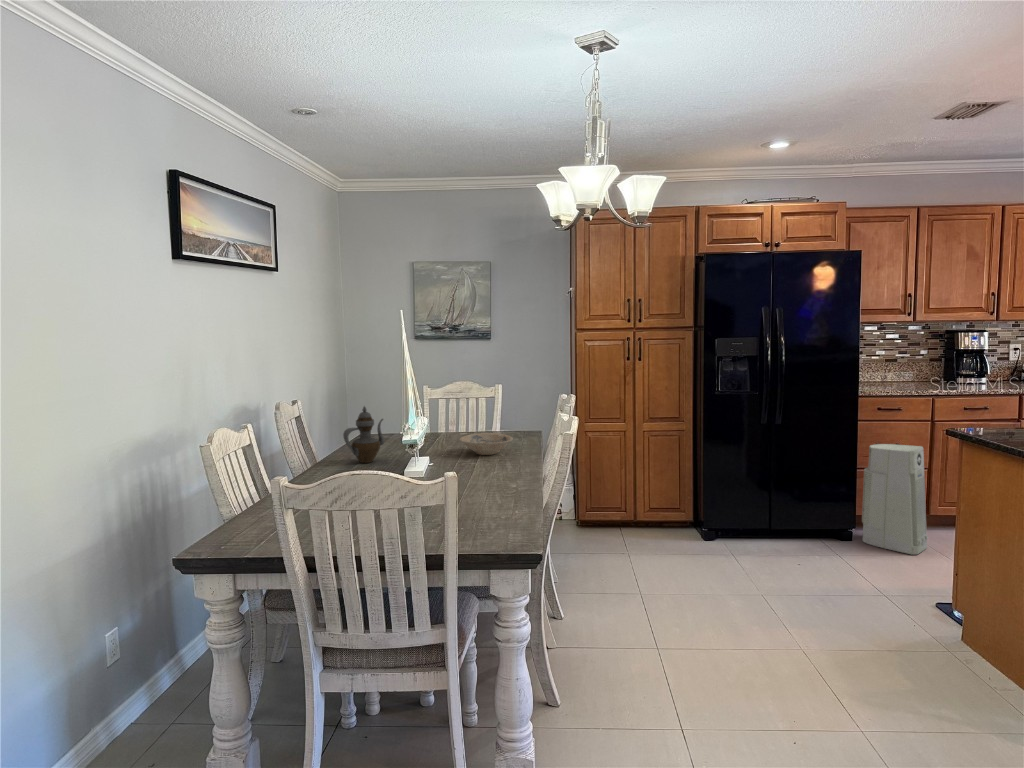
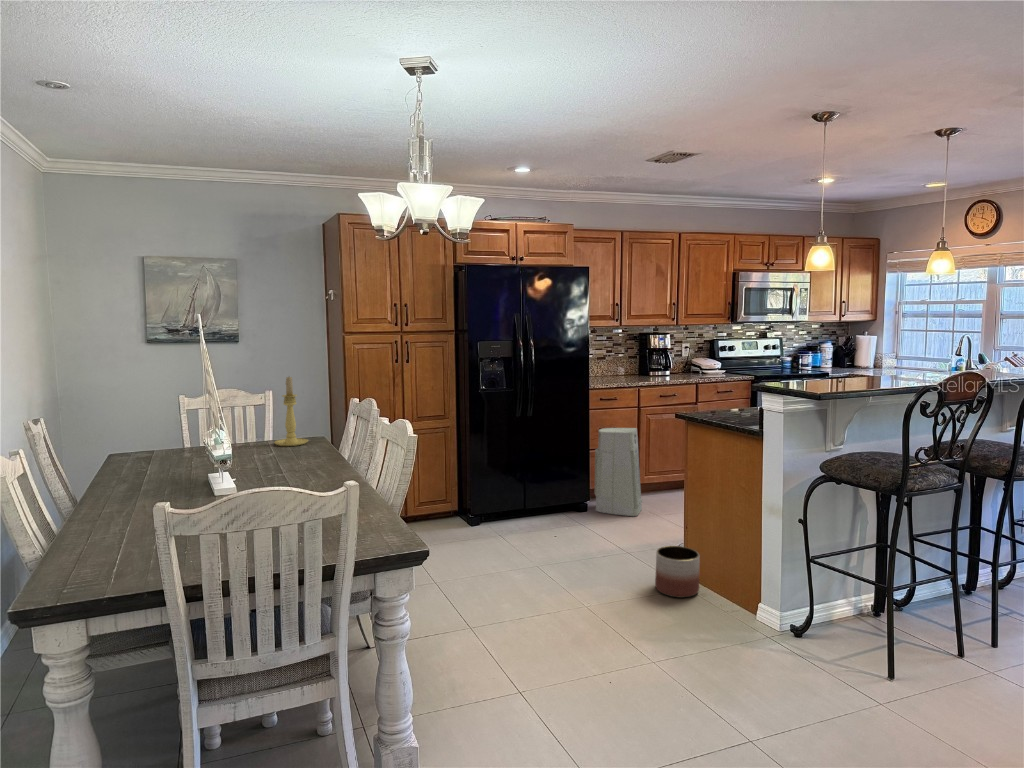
candle holder: none [490,370,521,438] -> present [274,377,308,446]
teapot: present [343,406,385,463] -> none [128,421,174,485]
bowl: present [460,433,513,455] -> none [257,442,316,465]
planter: none [908,598,974,668] -> present [655,546,700,598]

